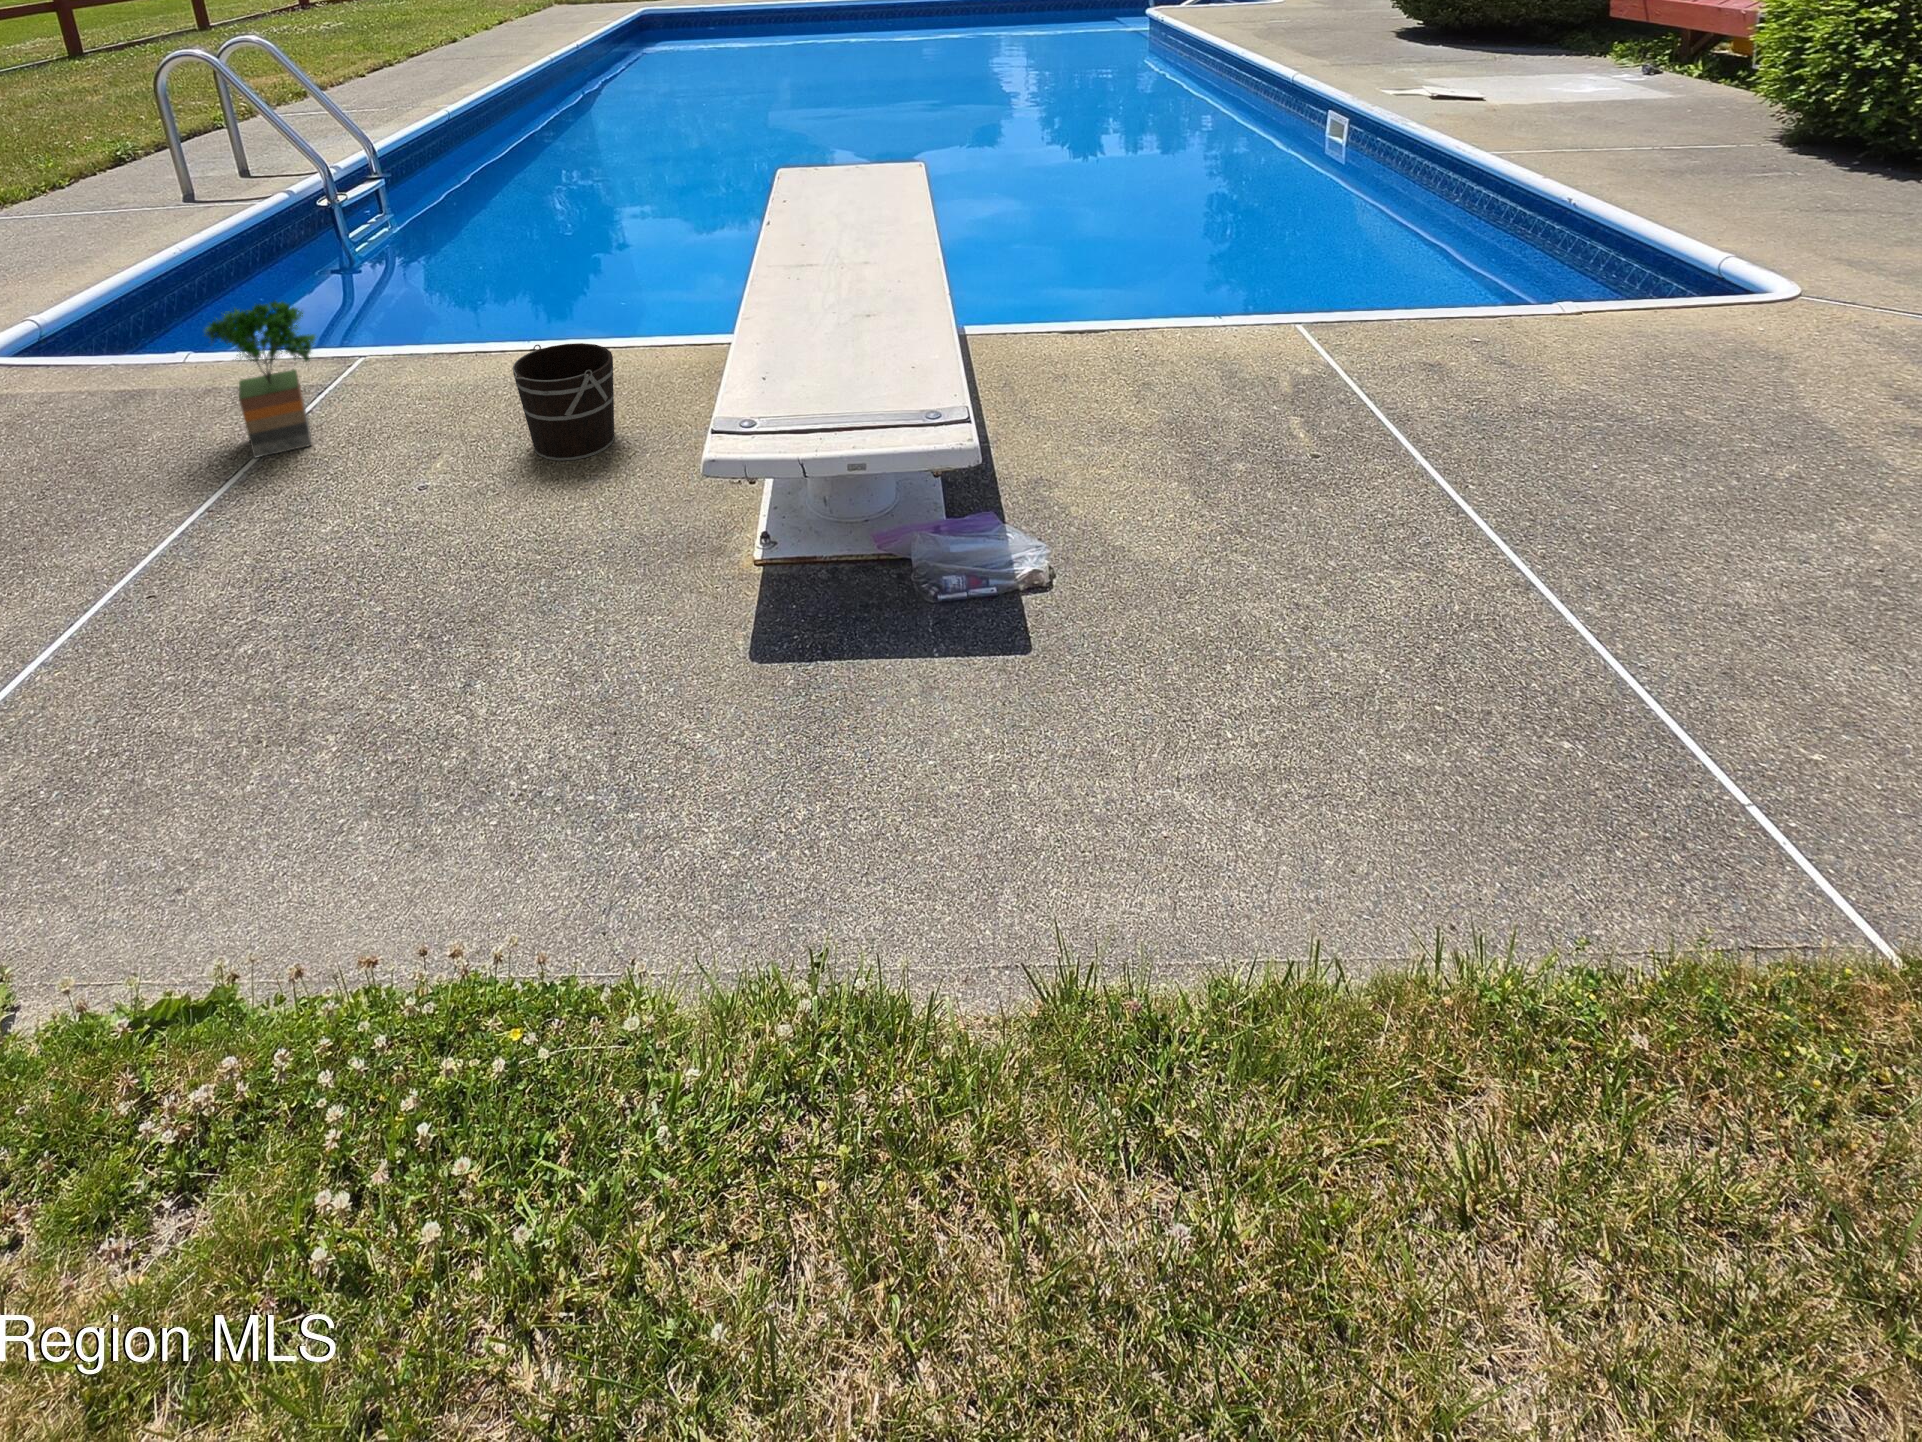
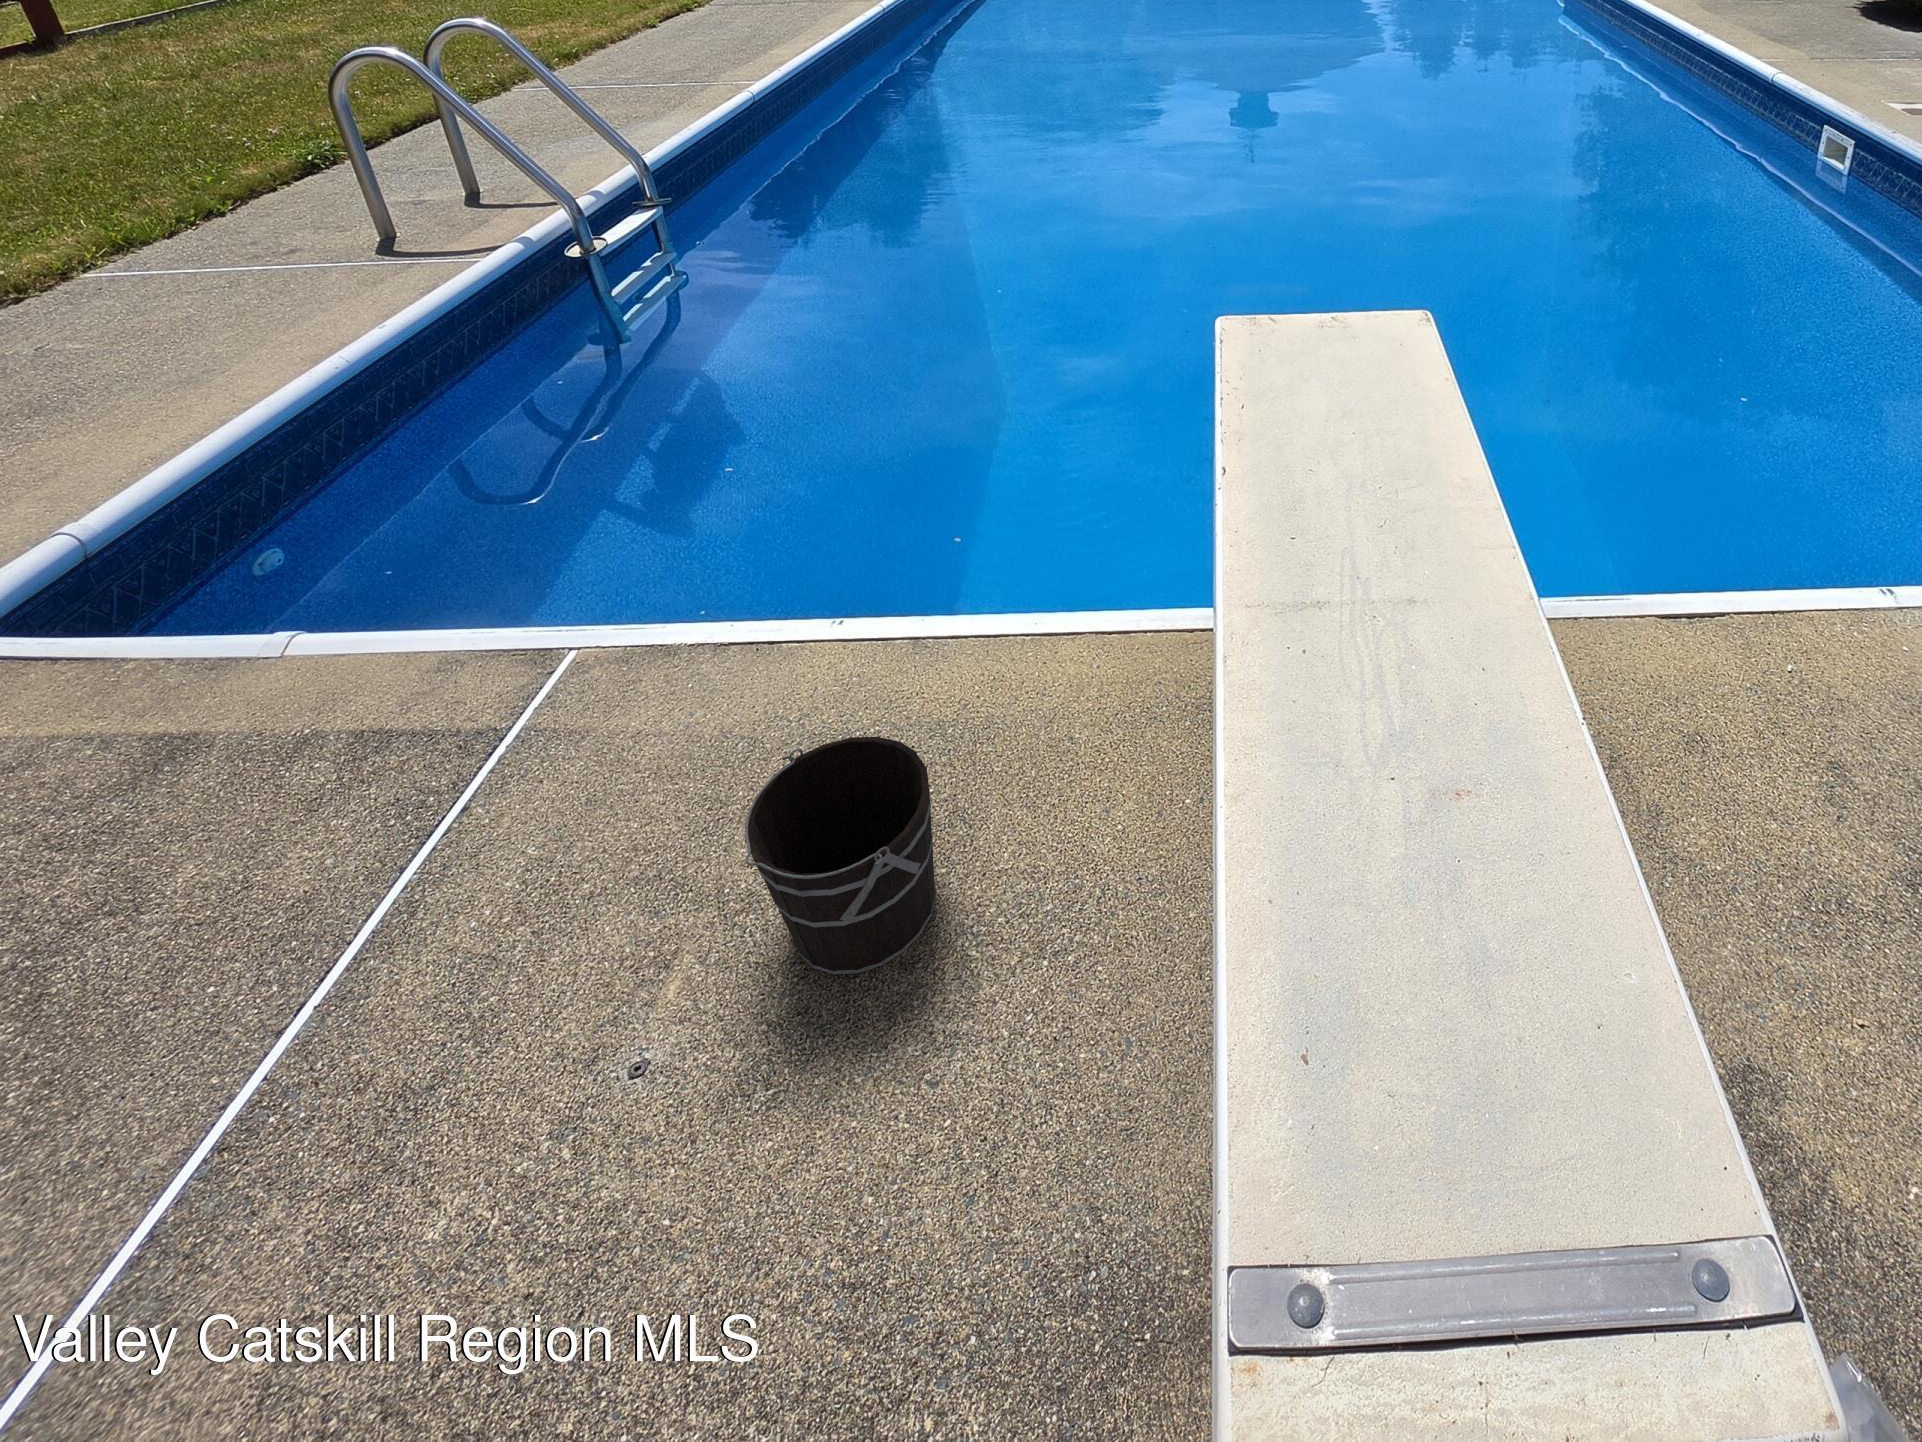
potted tree: present [204,301,315,458] -> none [153,665,410,952]

